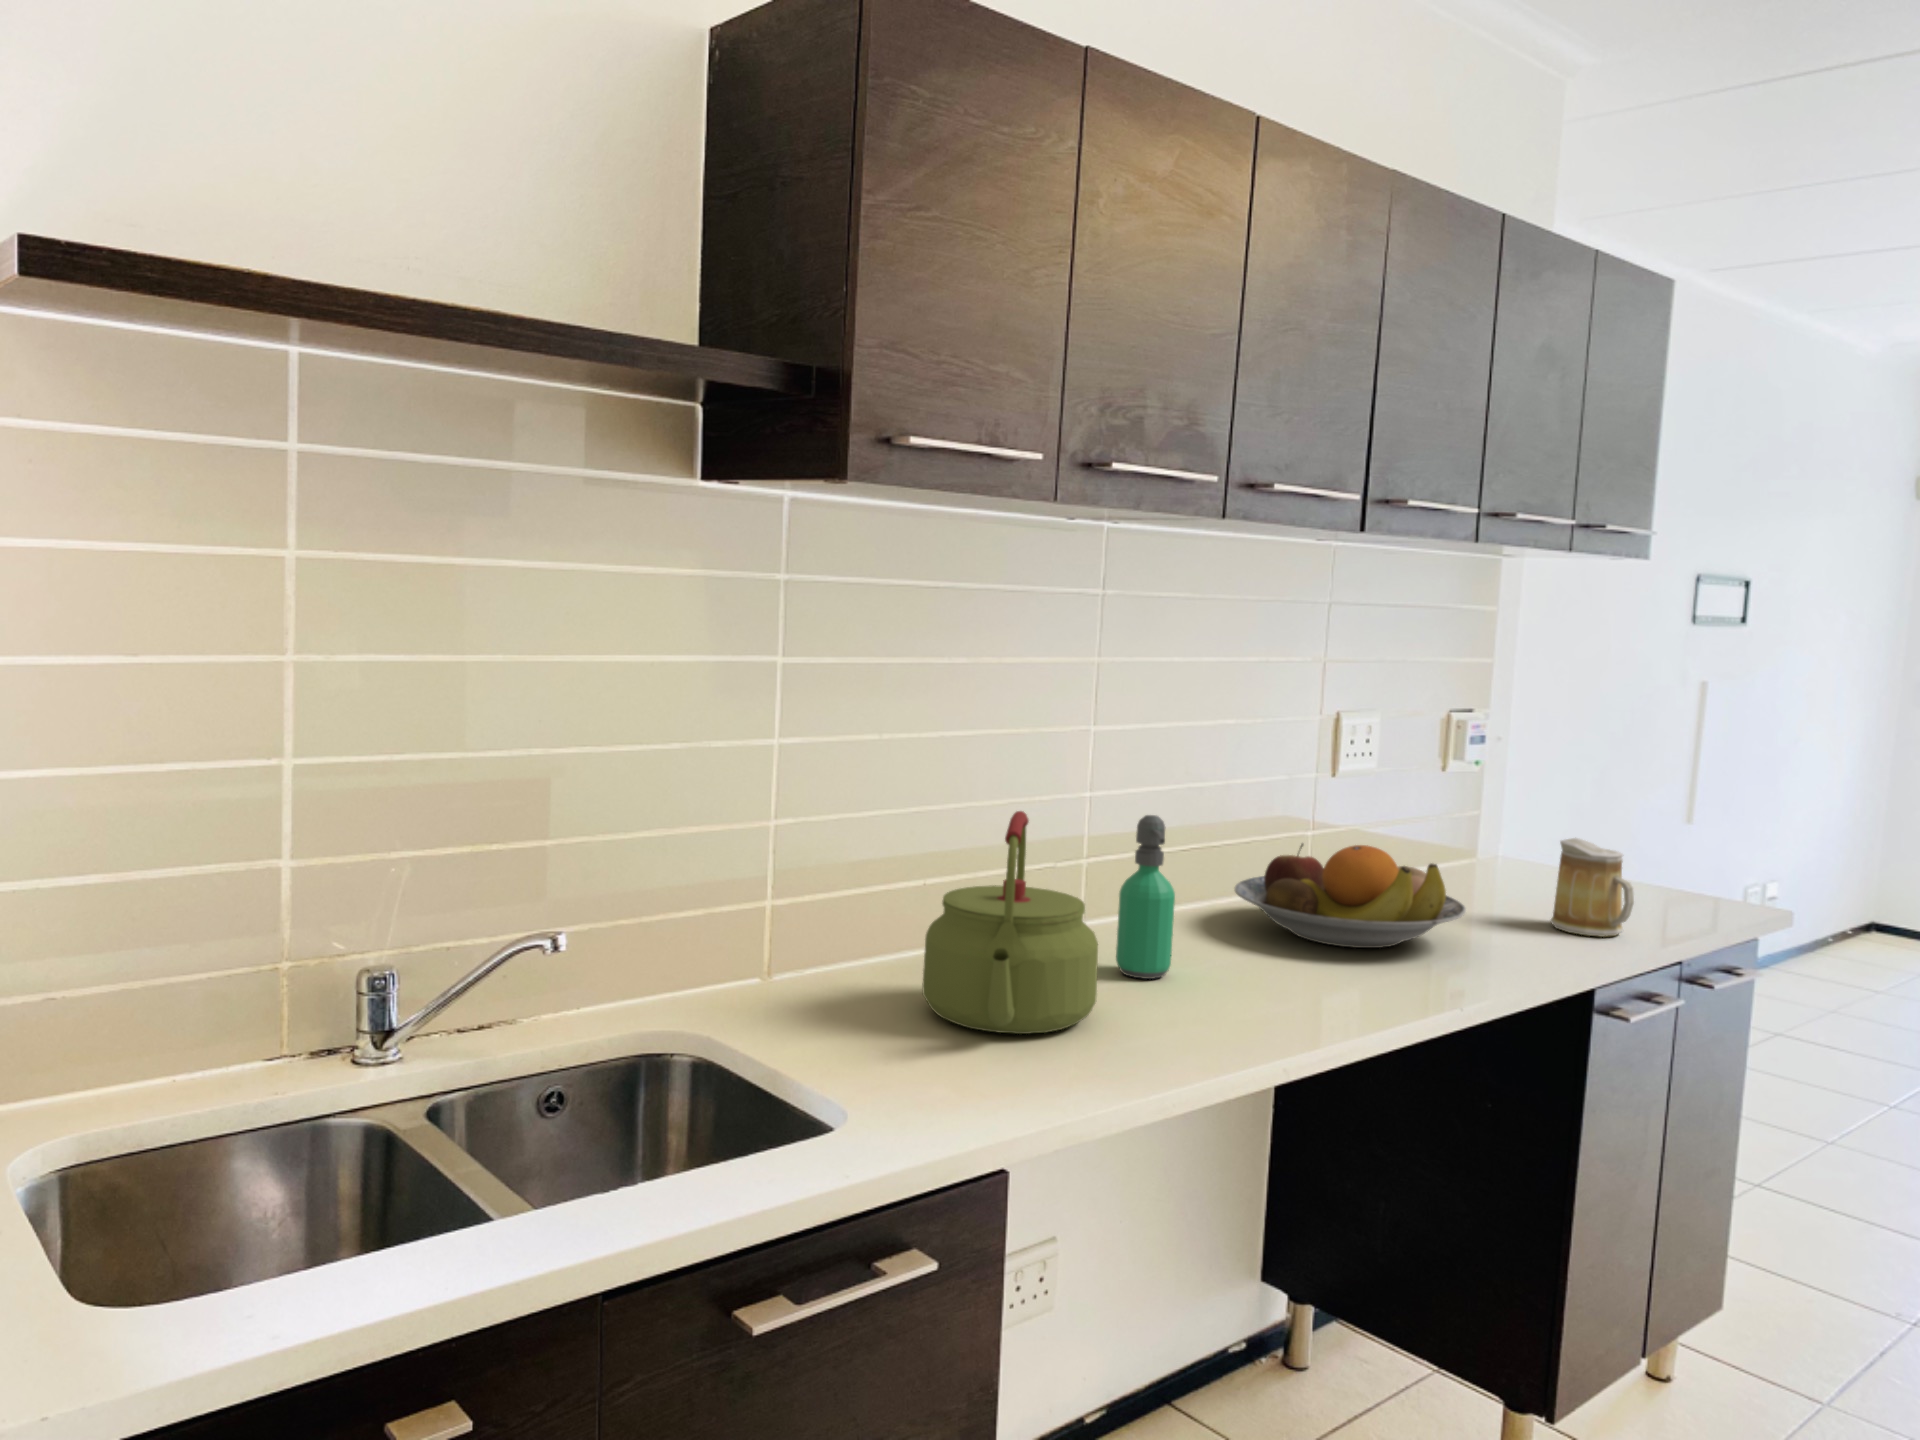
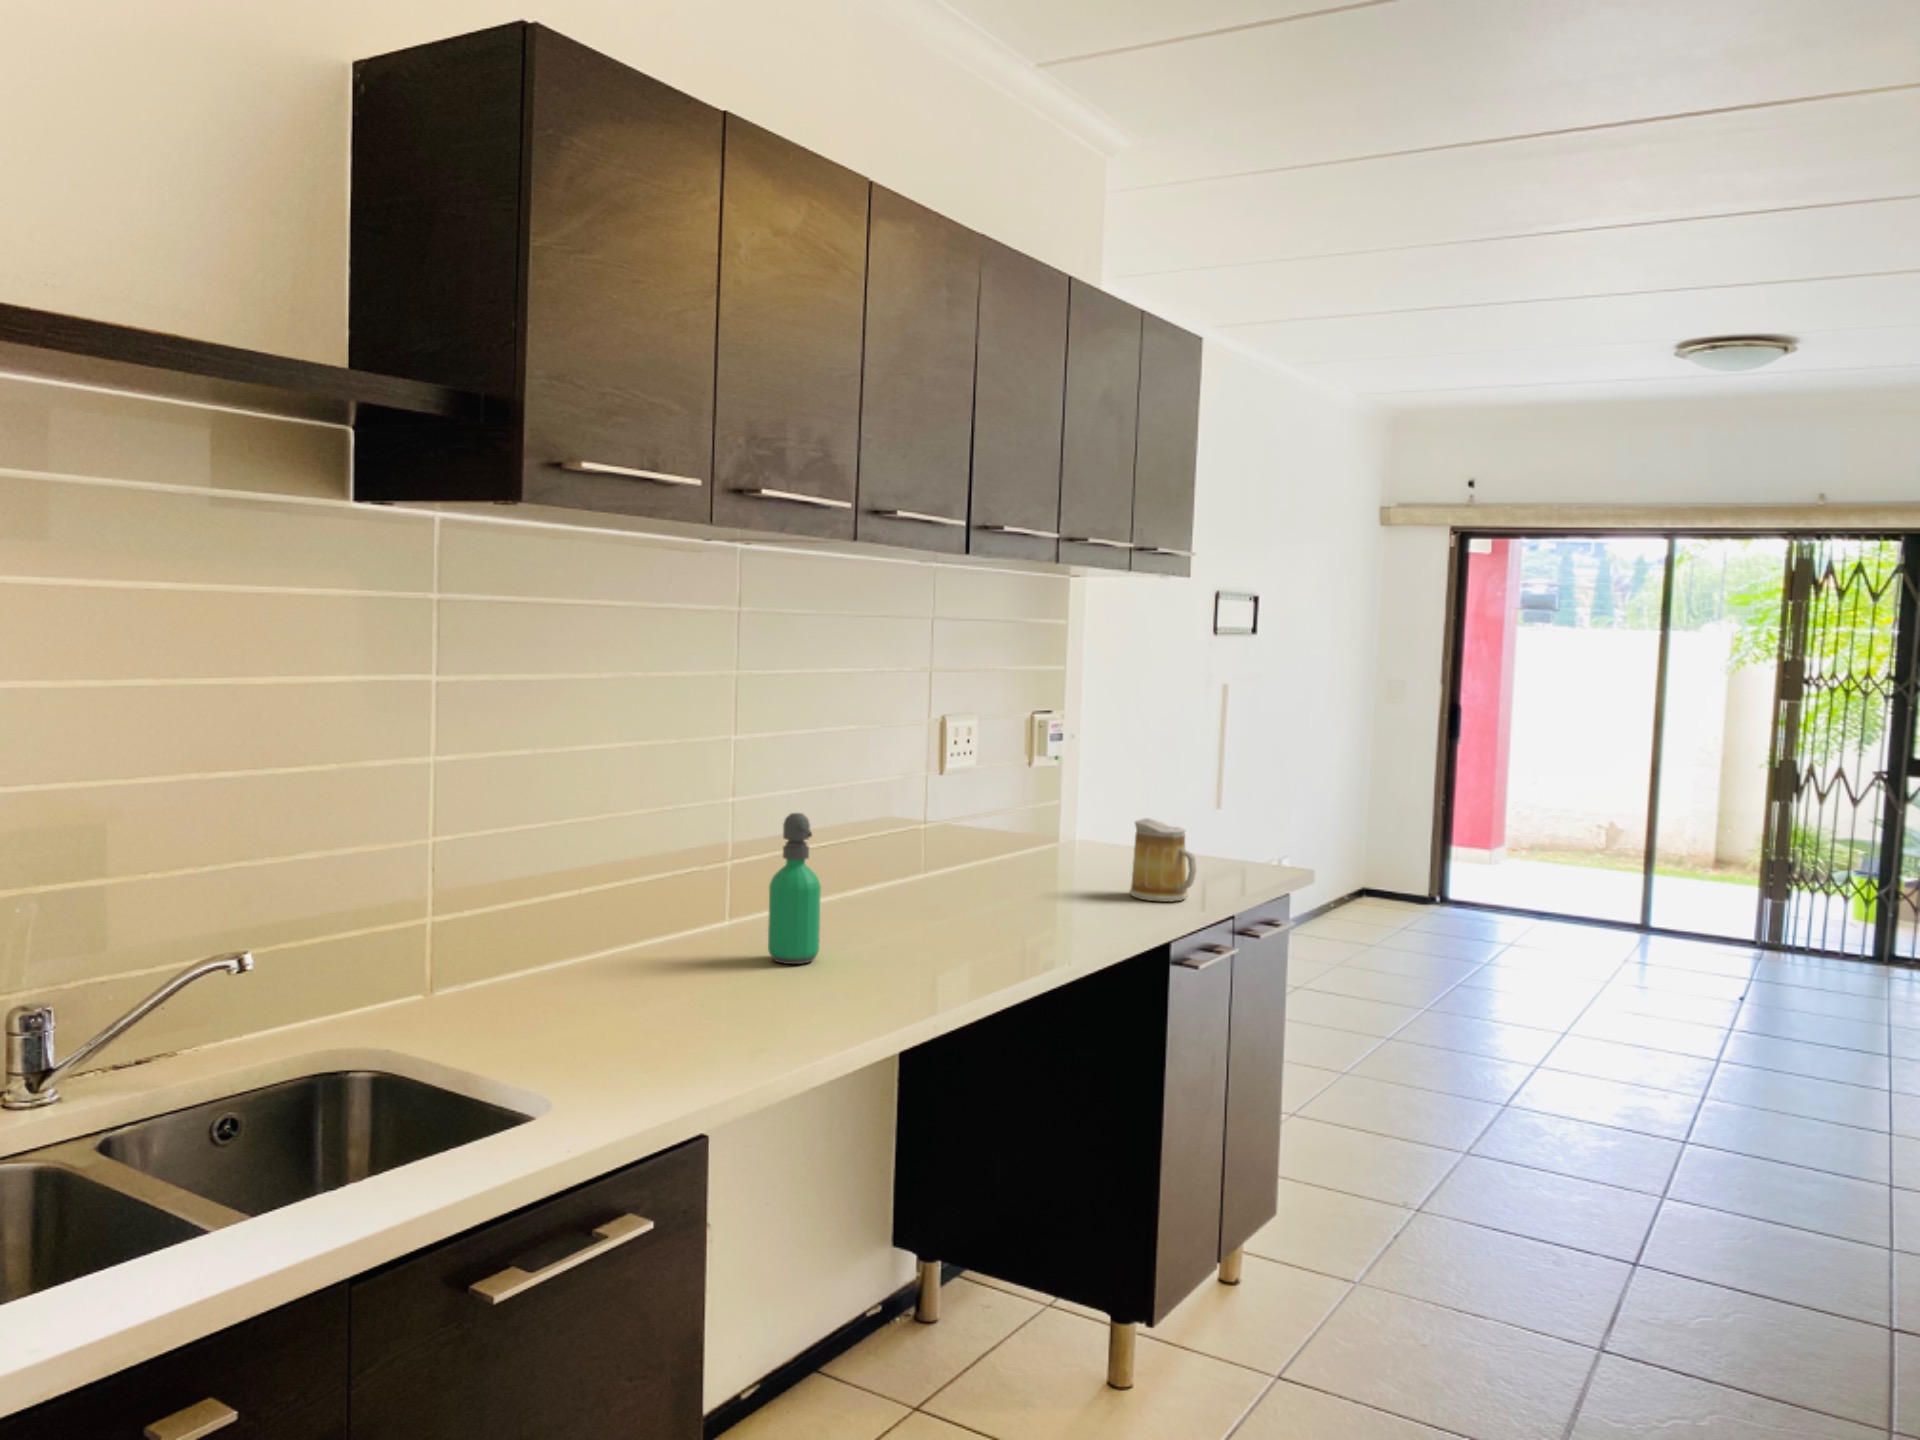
kettle: present [922,811,1098,1034] -> none [595,812,762,1020]
fruit bowl: present [1235,844,1466,948] -> none [863,833,1065,925]

